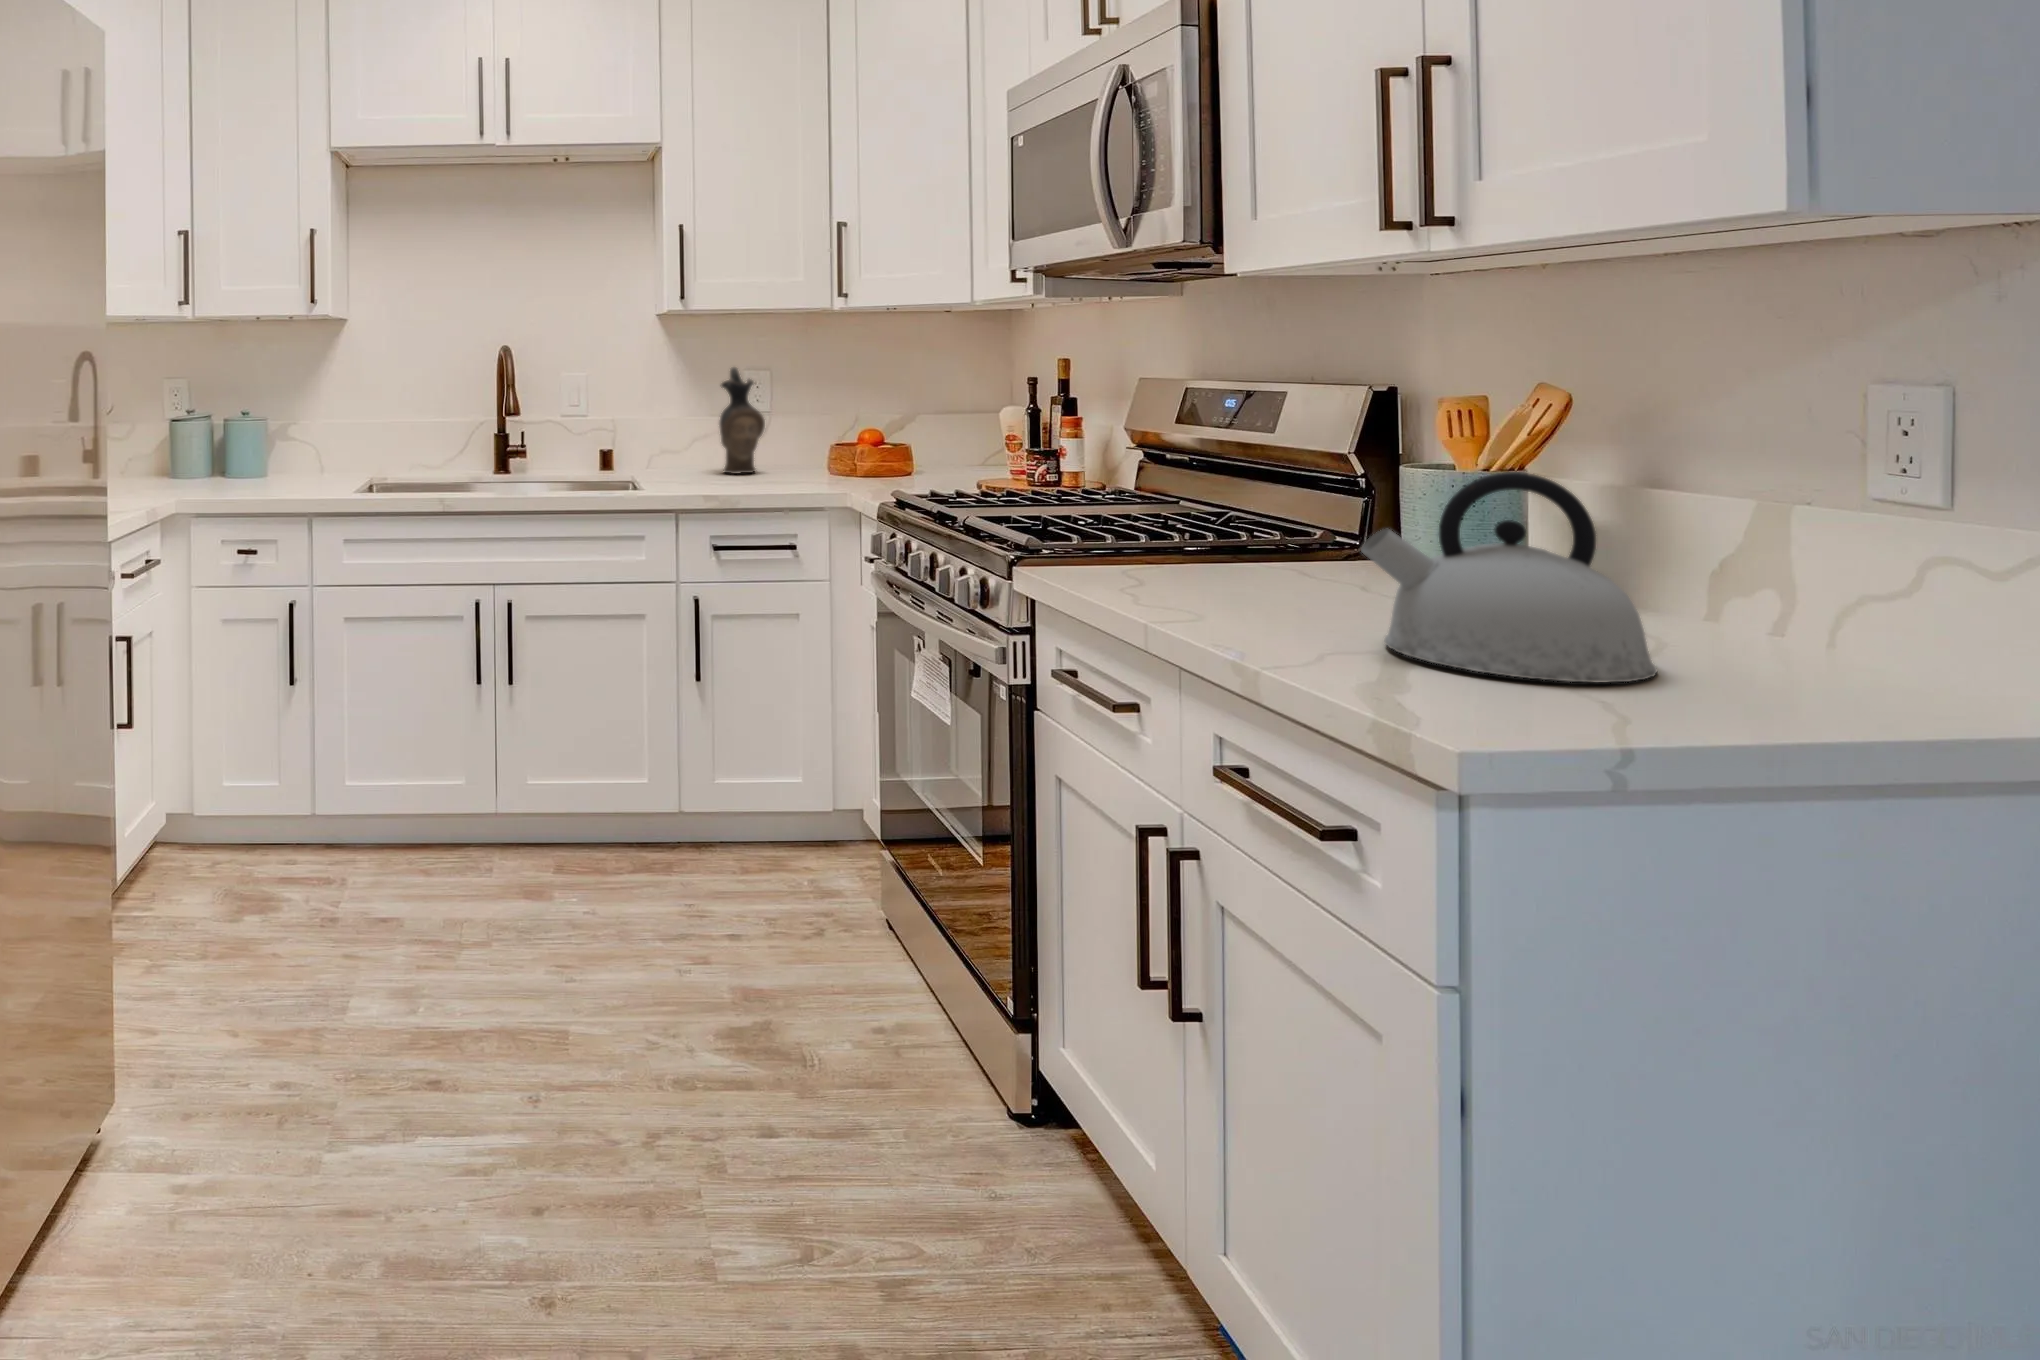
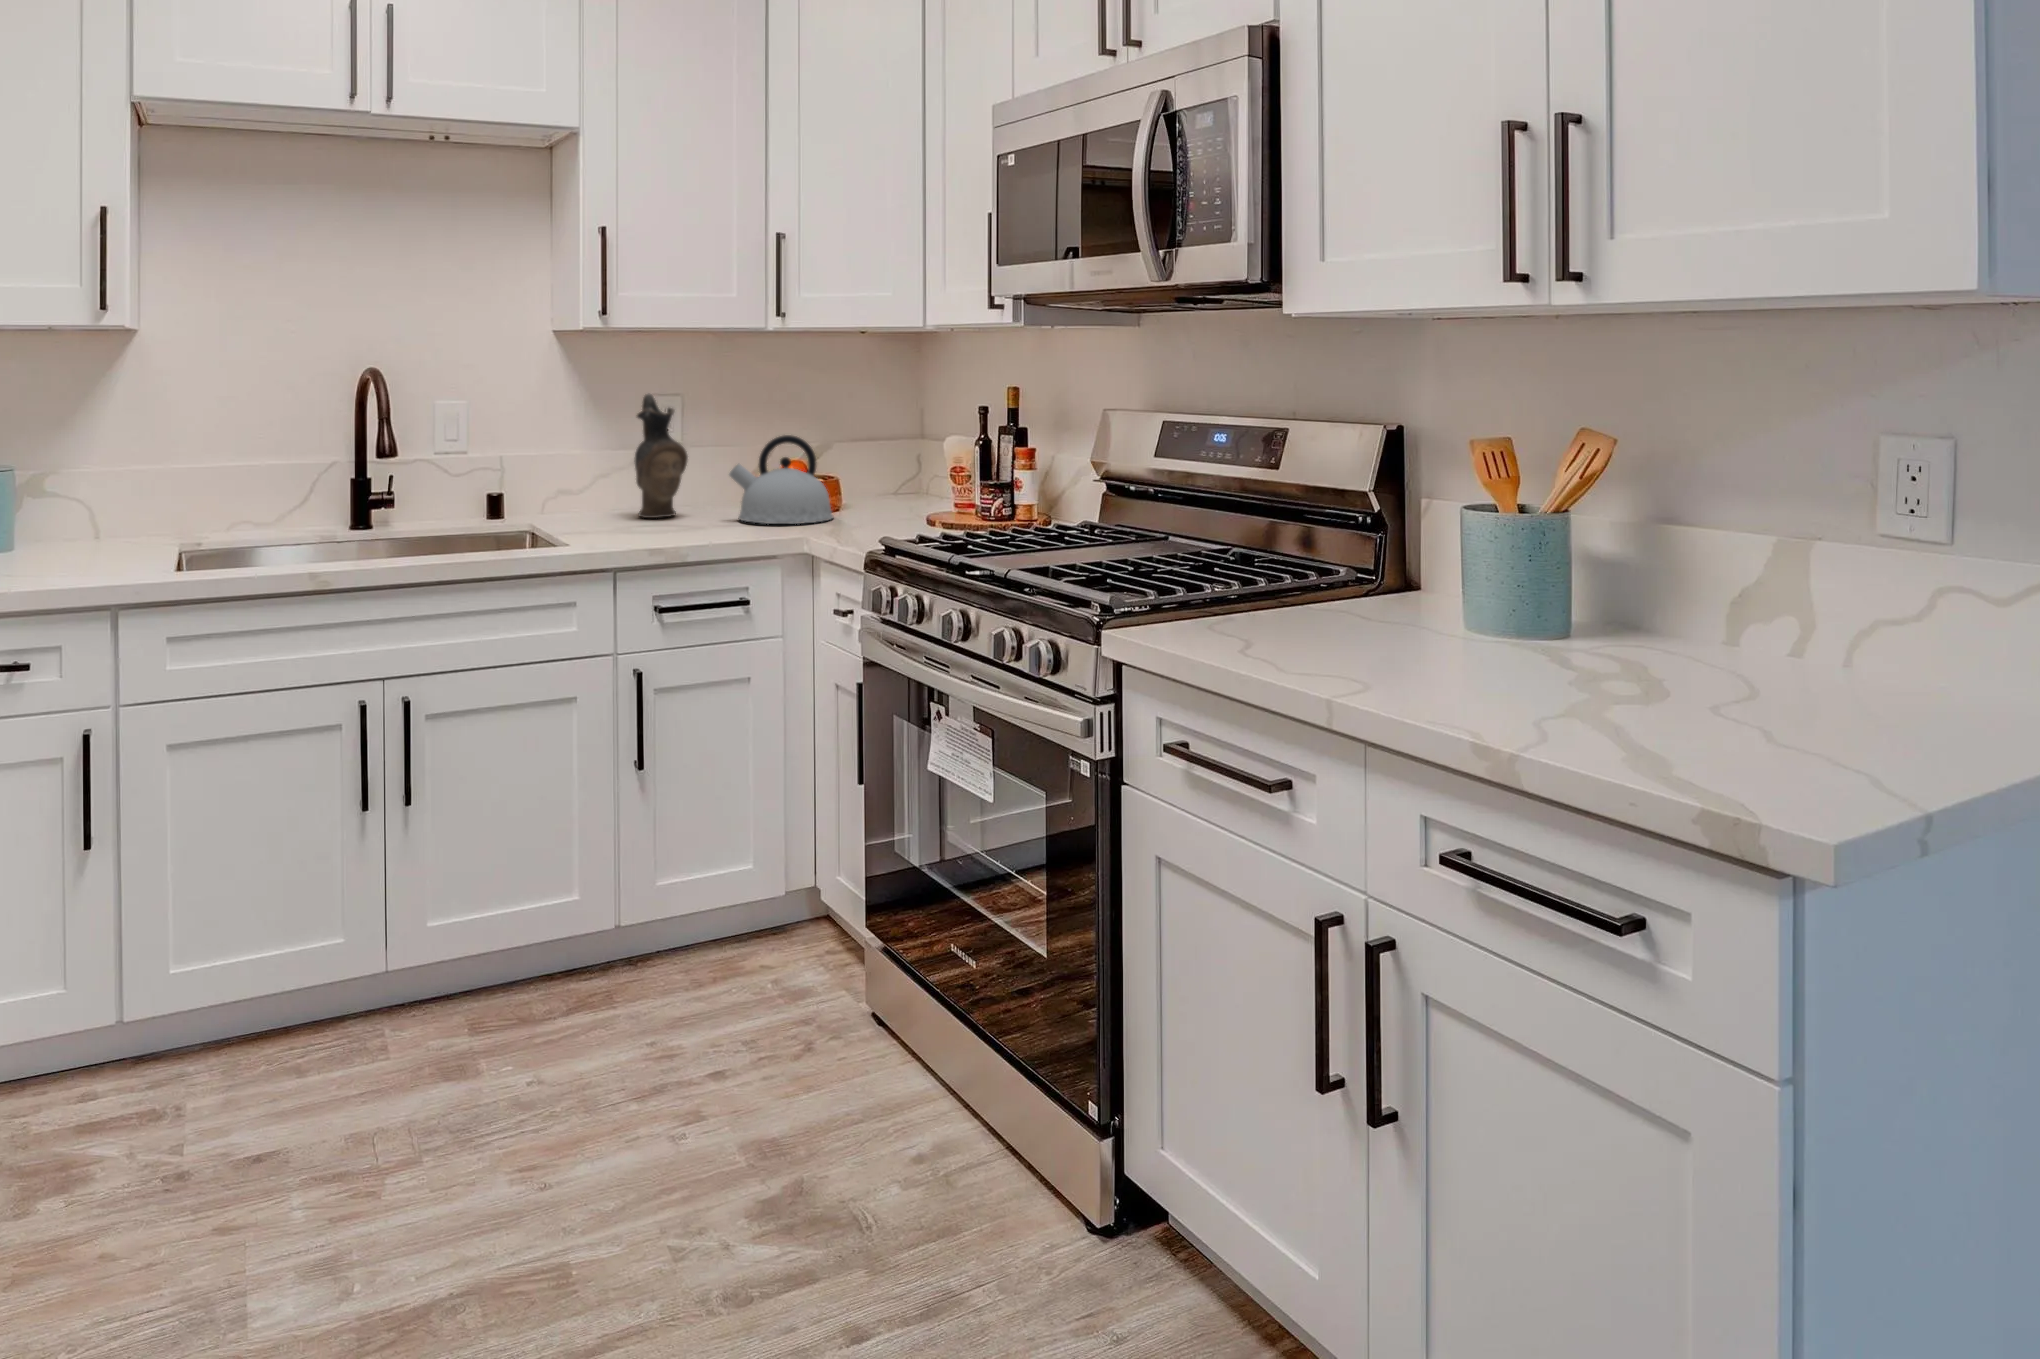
kettle: present [1361,472,1657,683] -> present [729,435,833,524]

